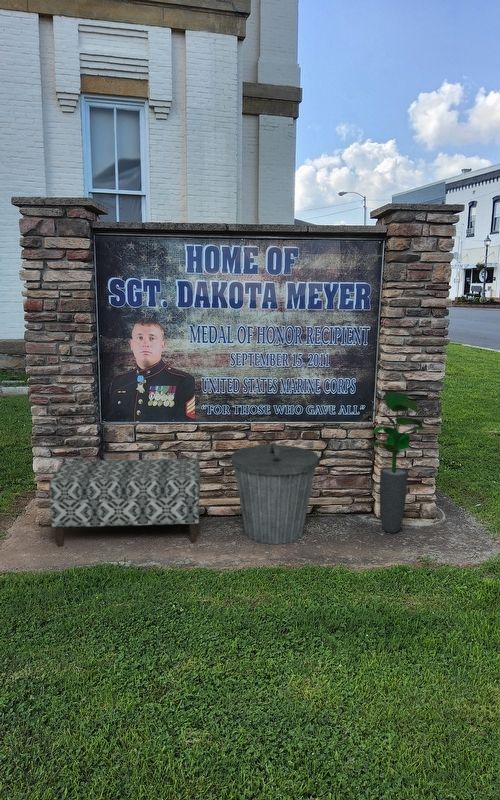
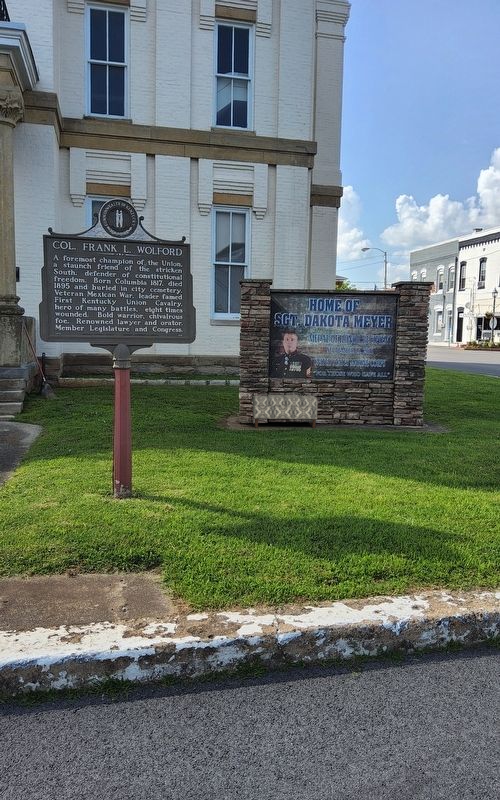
potted plant: present [365,392,425,533] -> none [389,365,416,428]
trash can: present [231,443,319,544] -> none [330,386,369,429]

